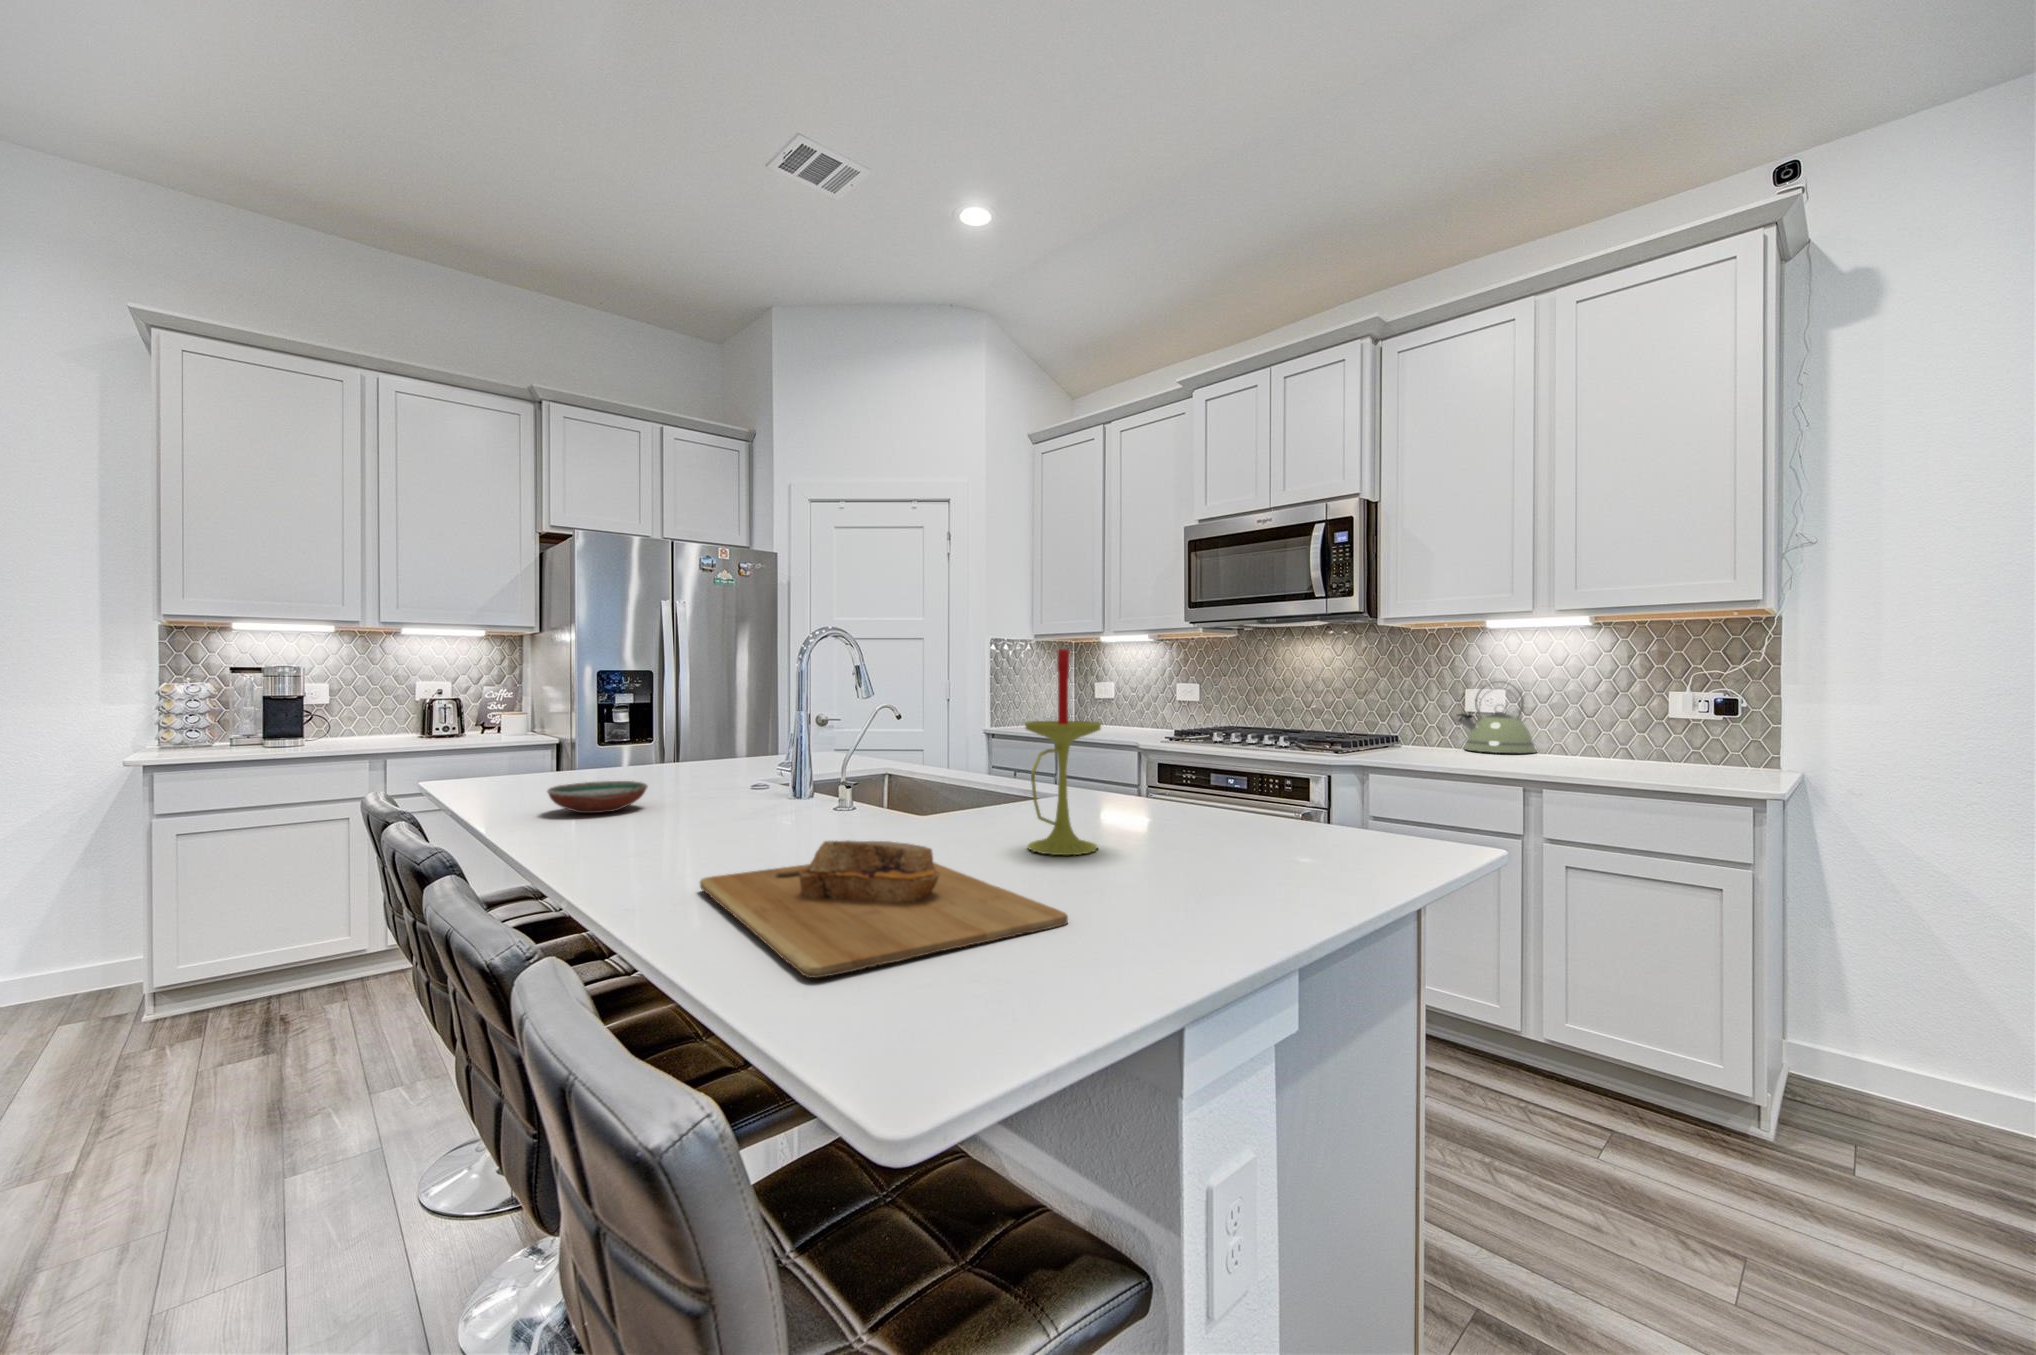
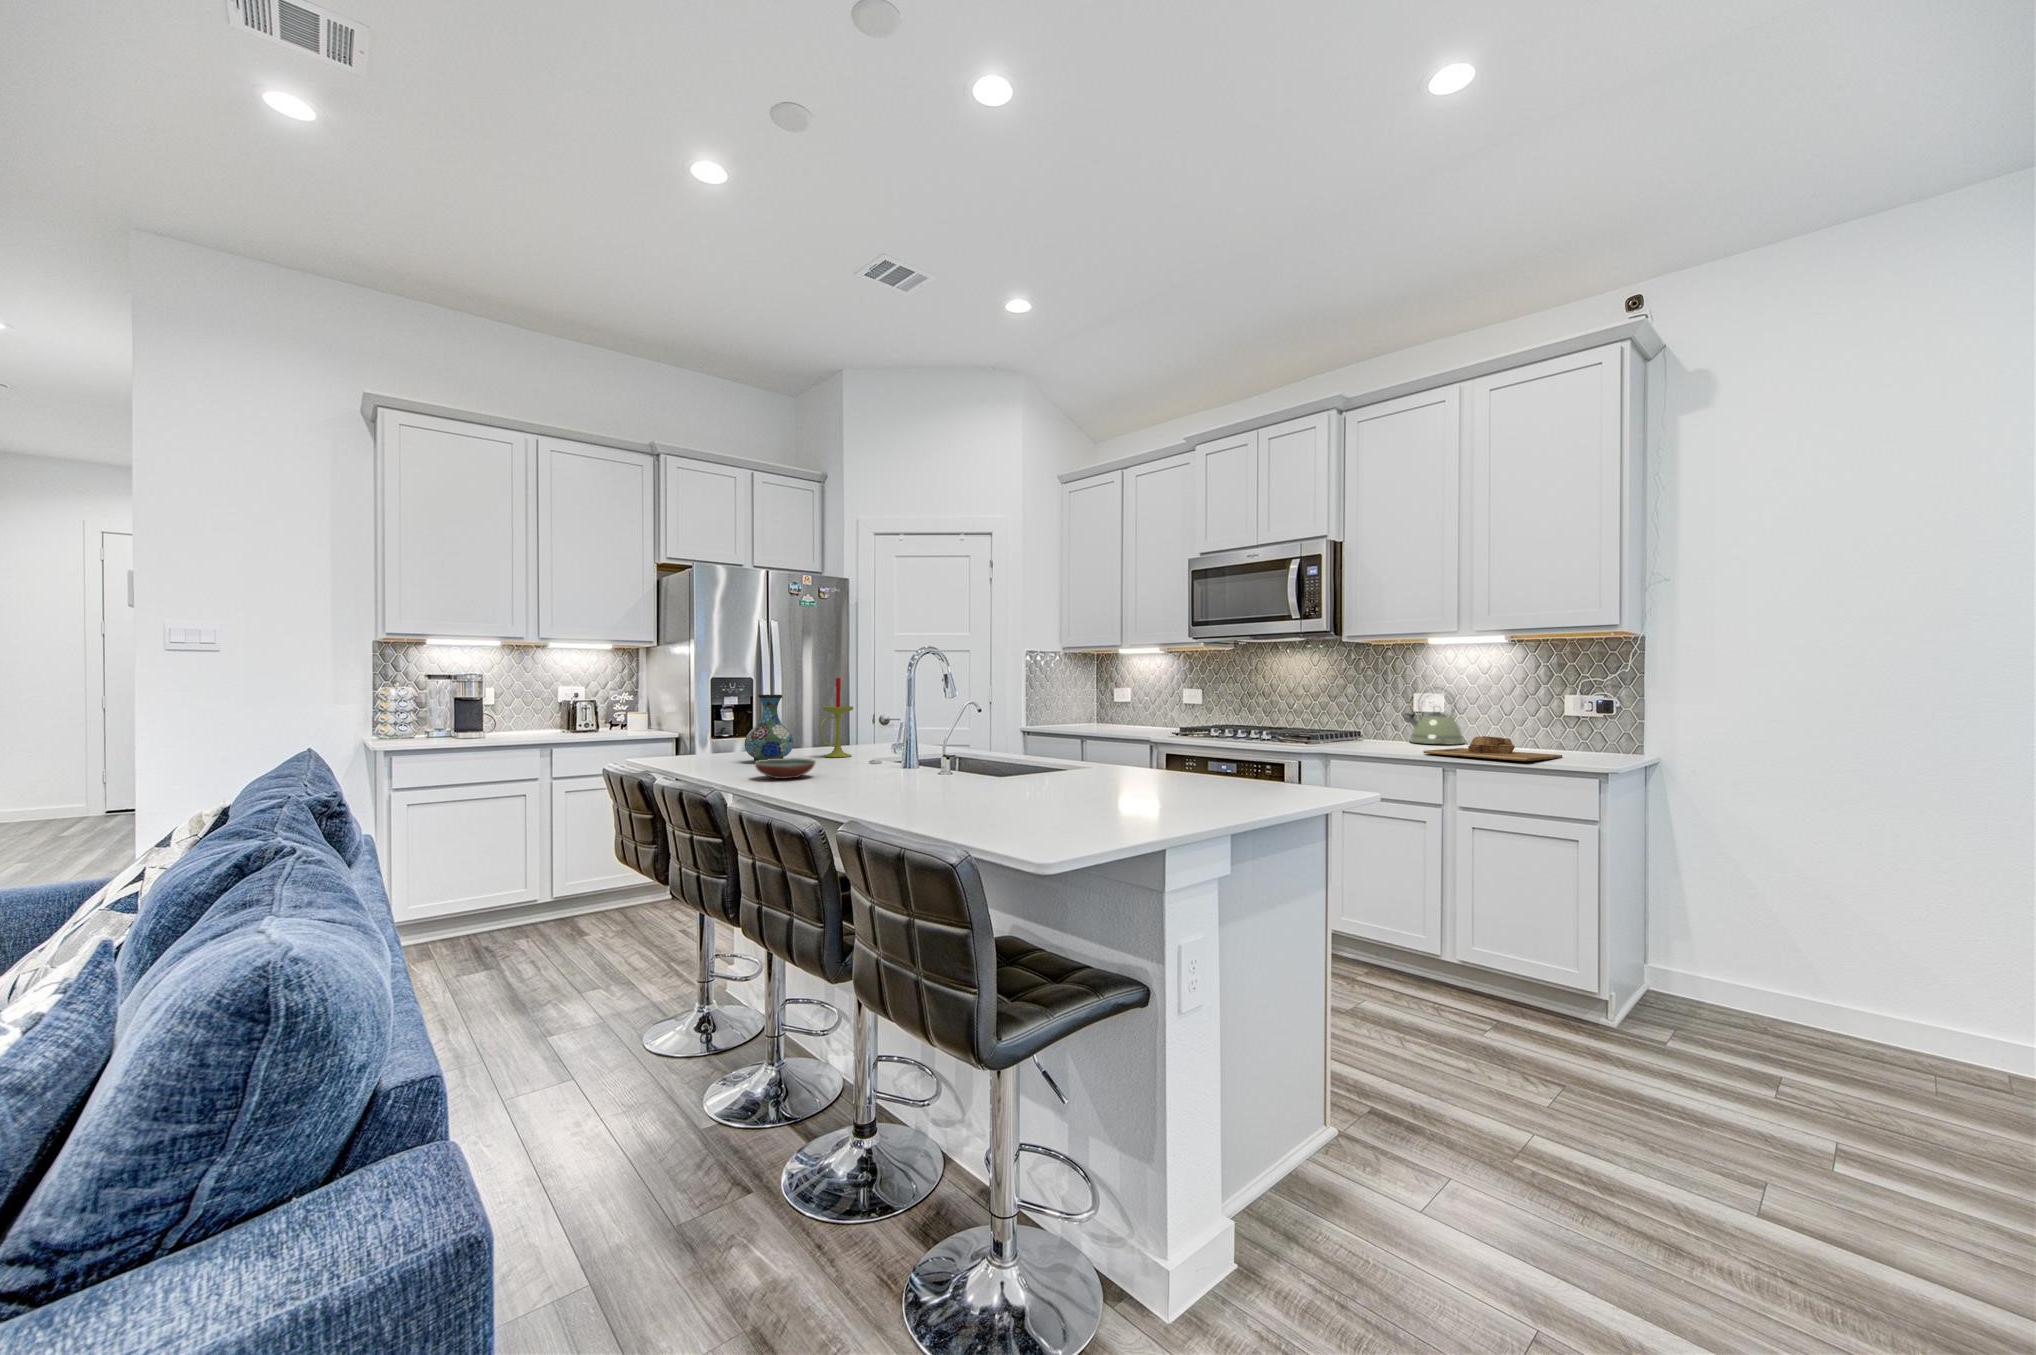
candle: present [1025,649,1101,855] -> present [820,678,853,757]
vase: none [583,689,654,782] -> present [745,695,793,761]
cutting board: present [700,840,1068,978] -> present [1423,736,1562,761]

